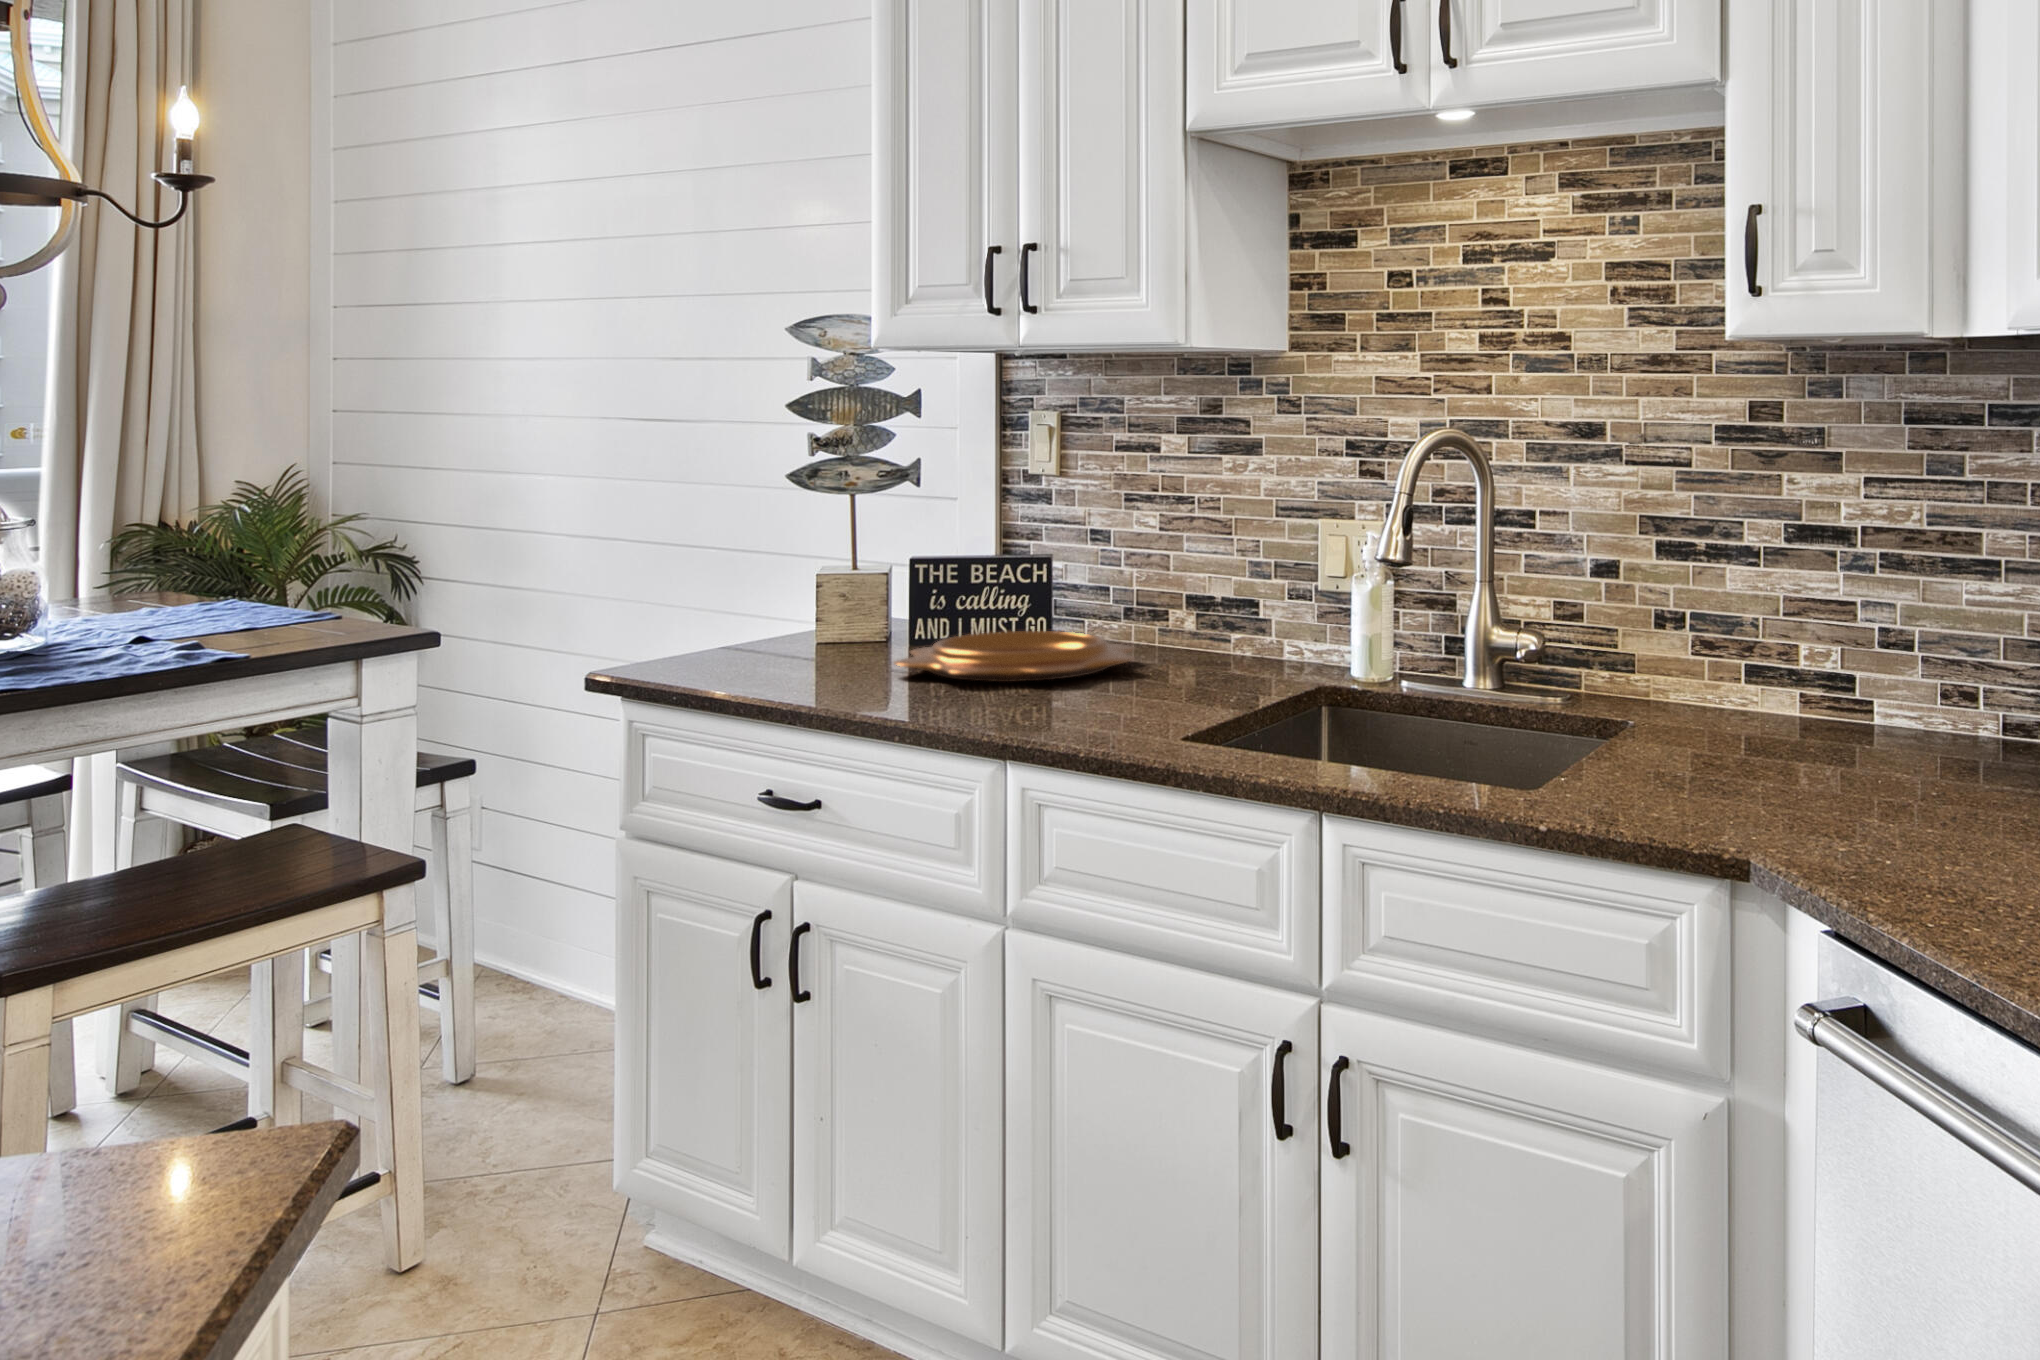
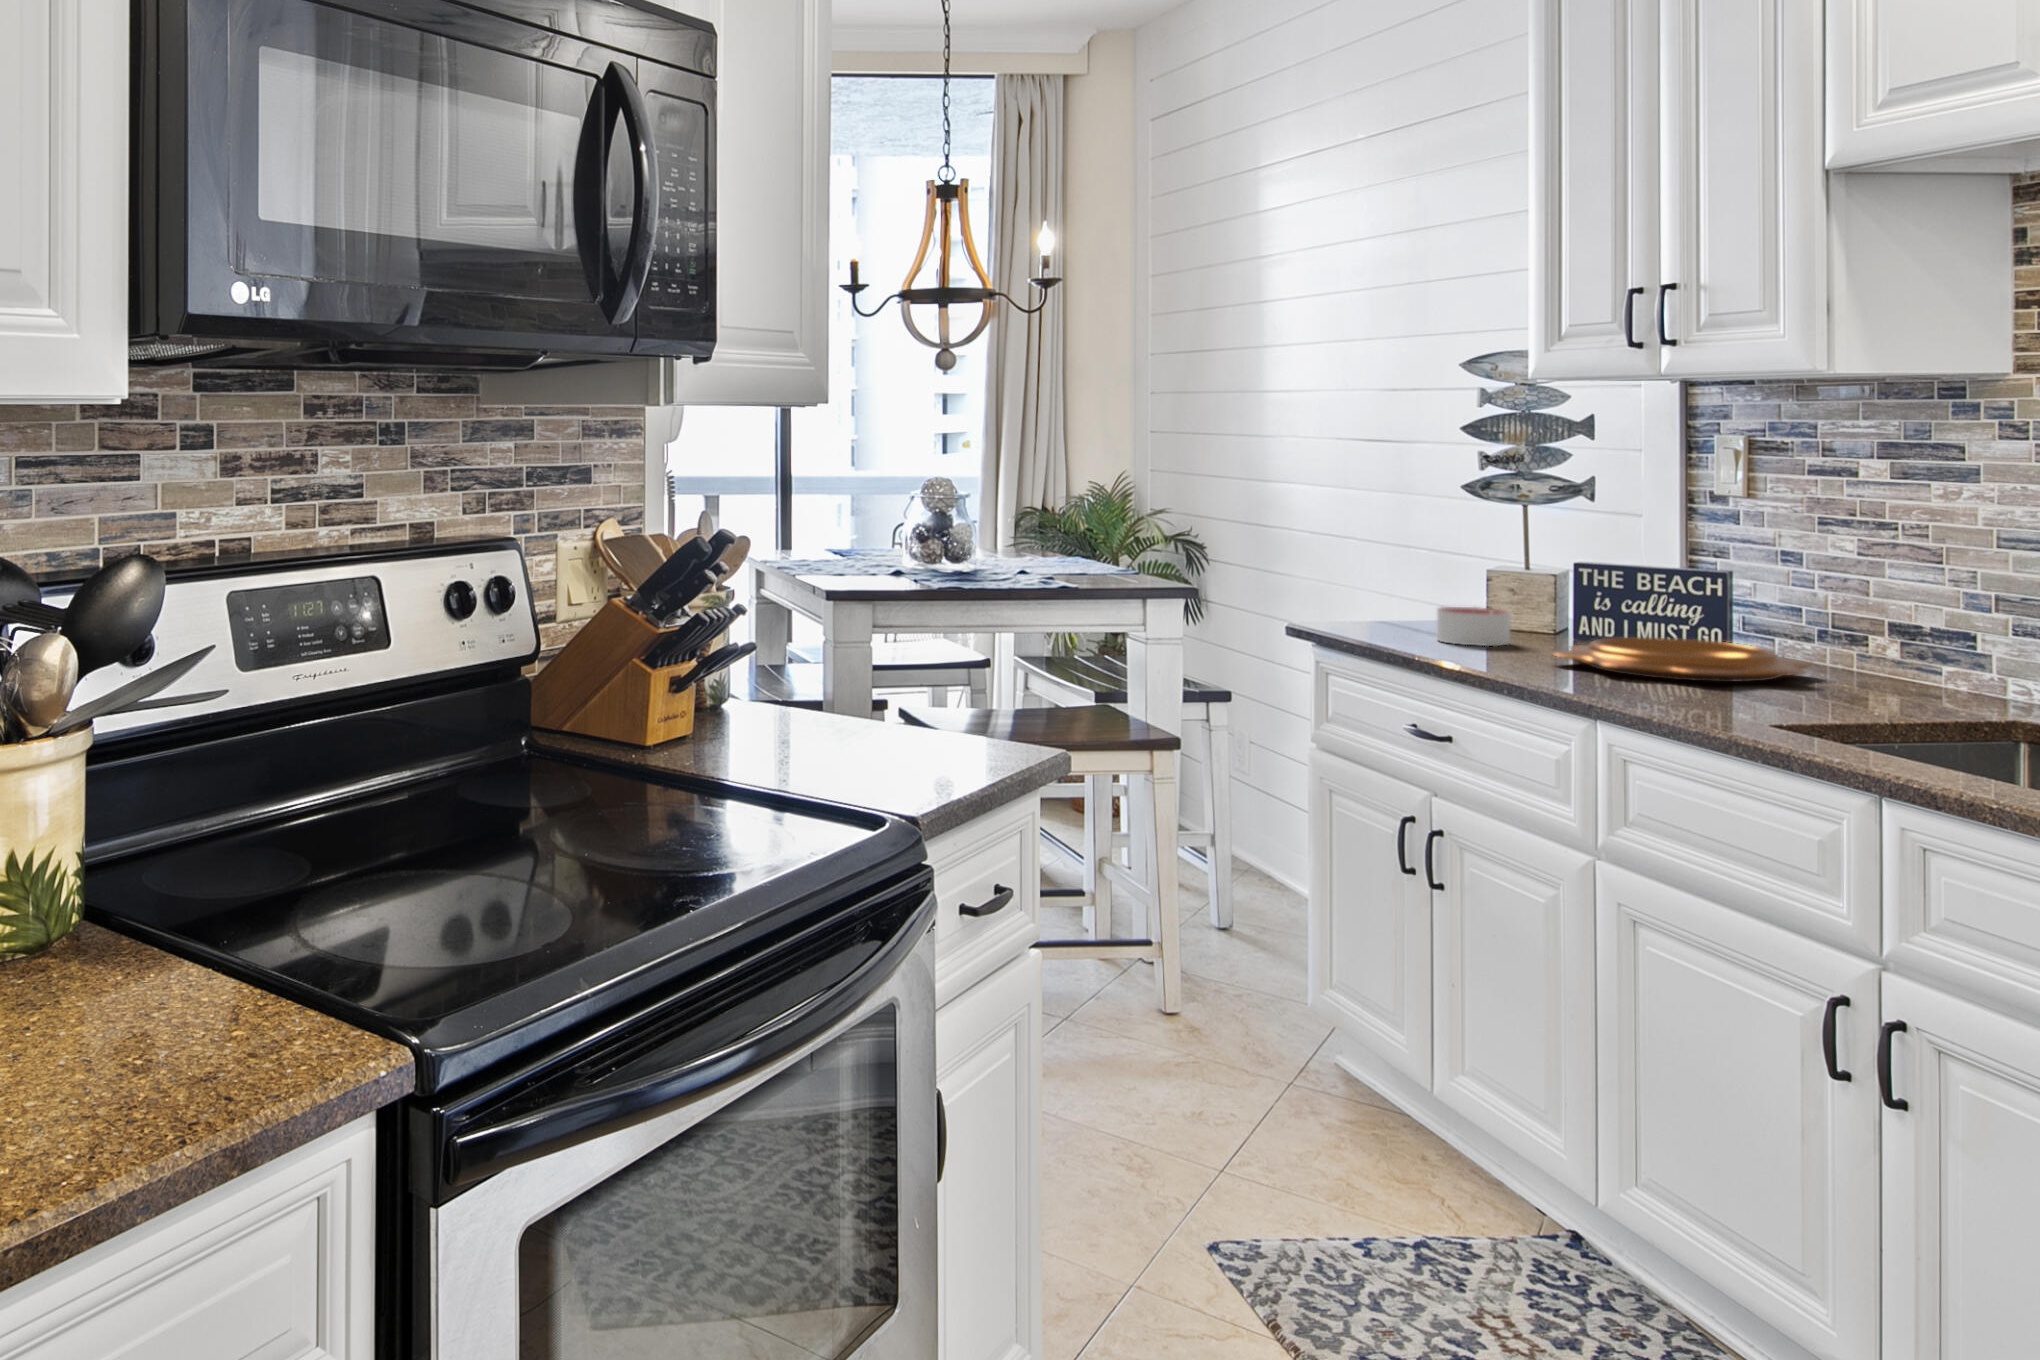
candle: none [762,612,845,660] -> present [1437,607,1511,646]

